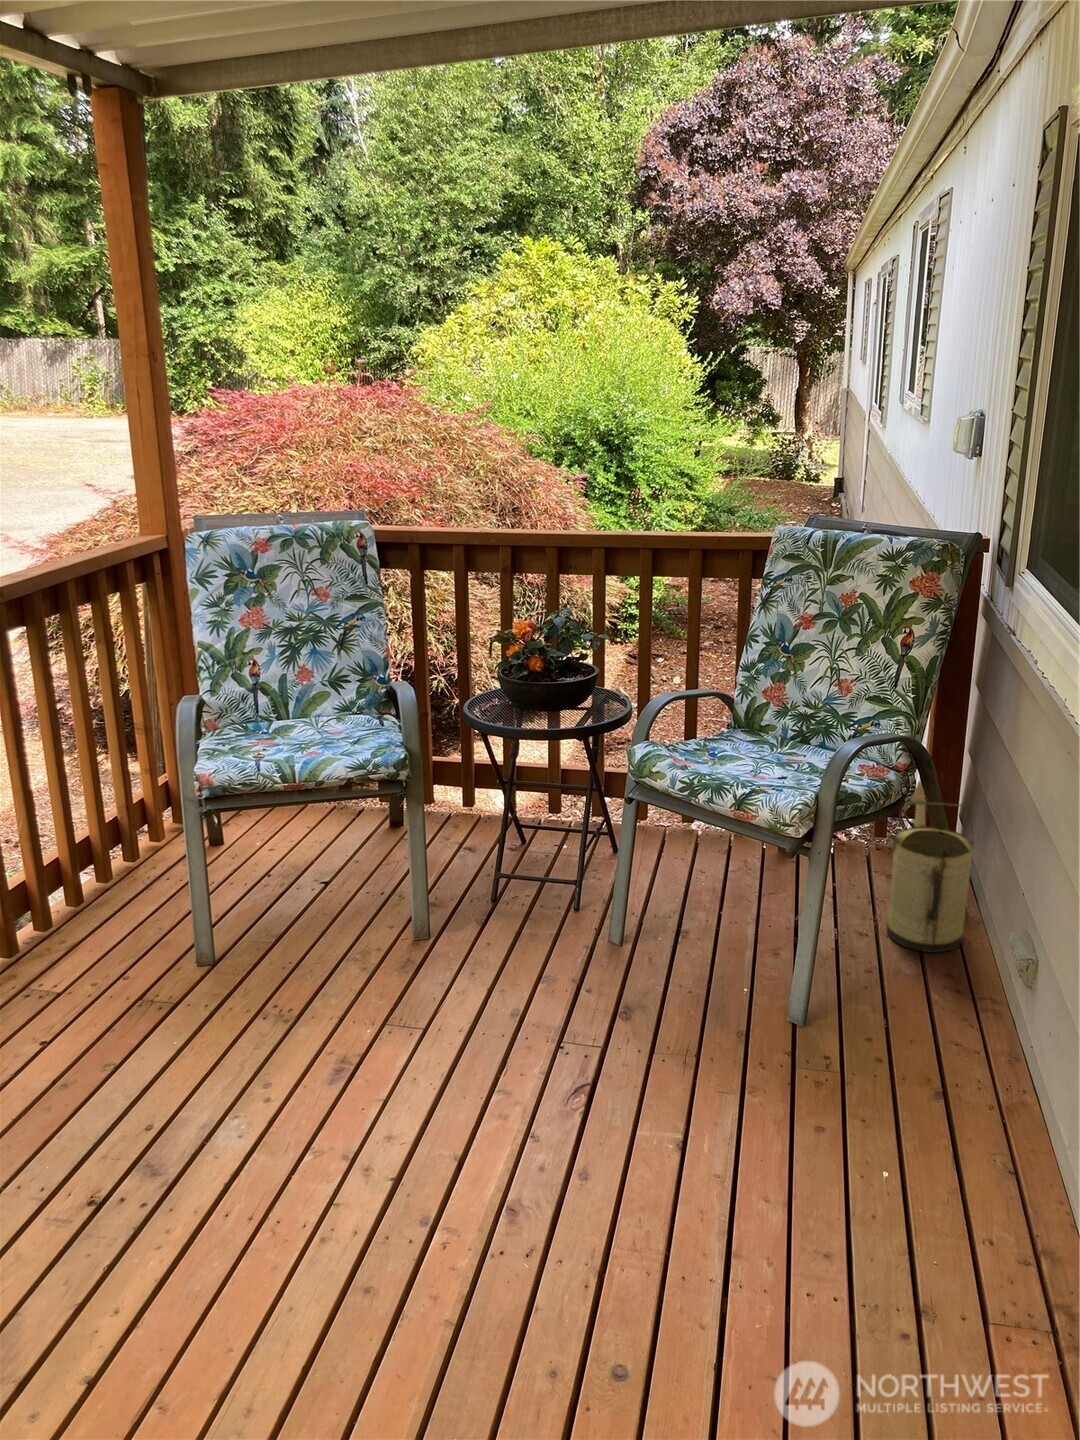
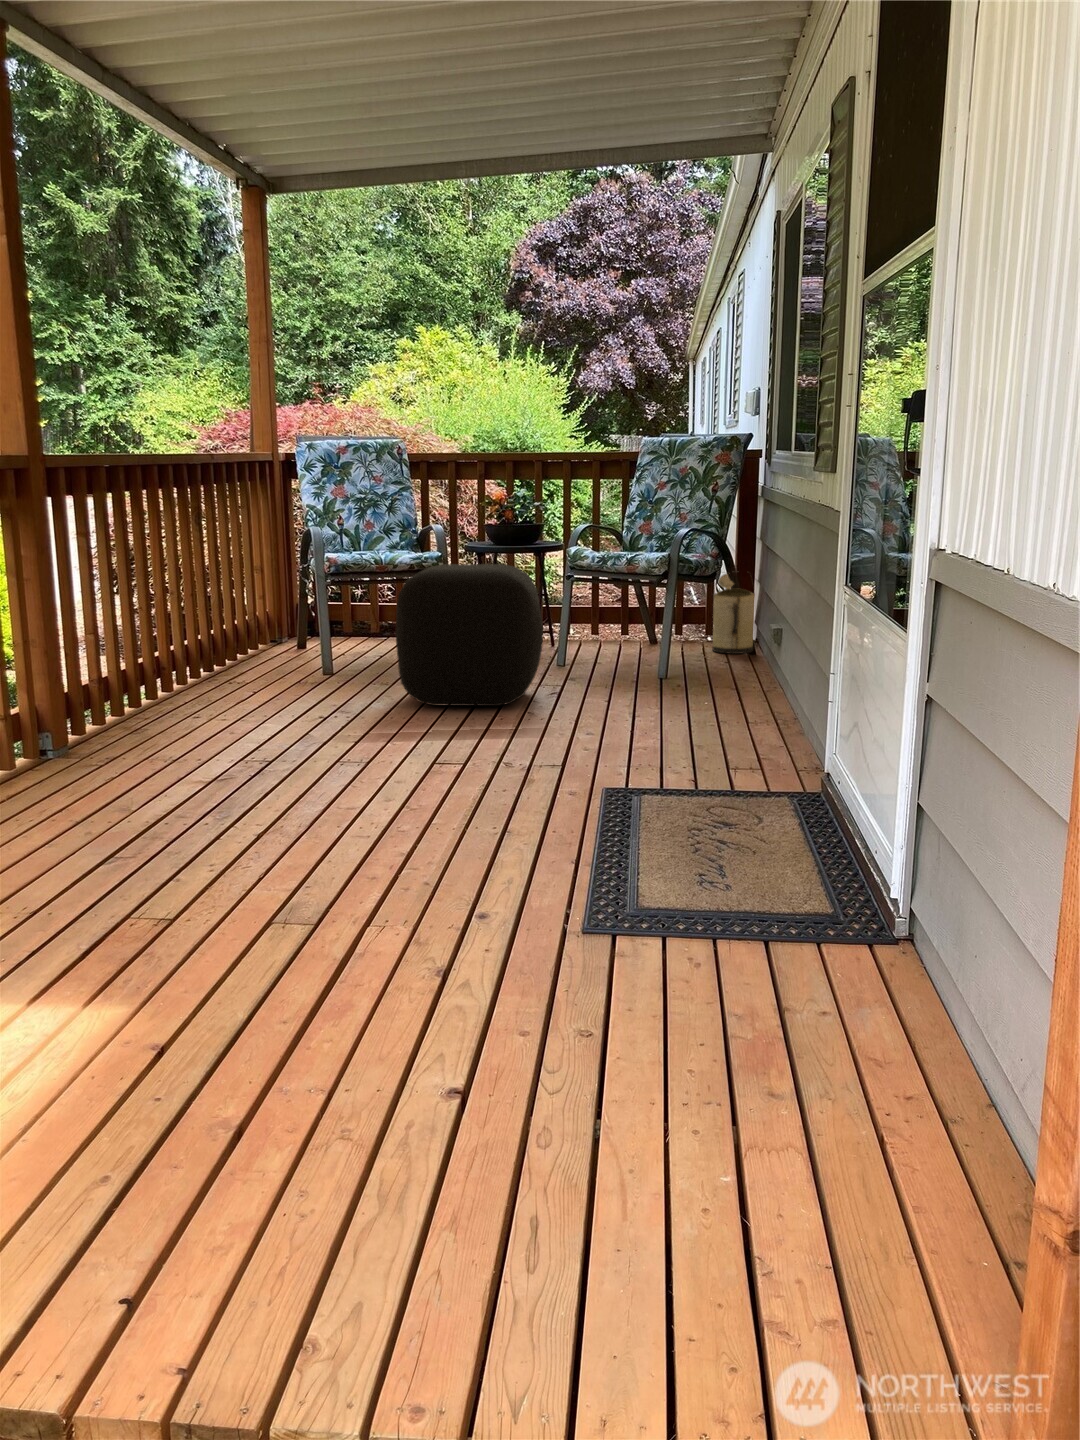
ottoman: none [200,906,530,1274] -> present [396,564,543,706]

